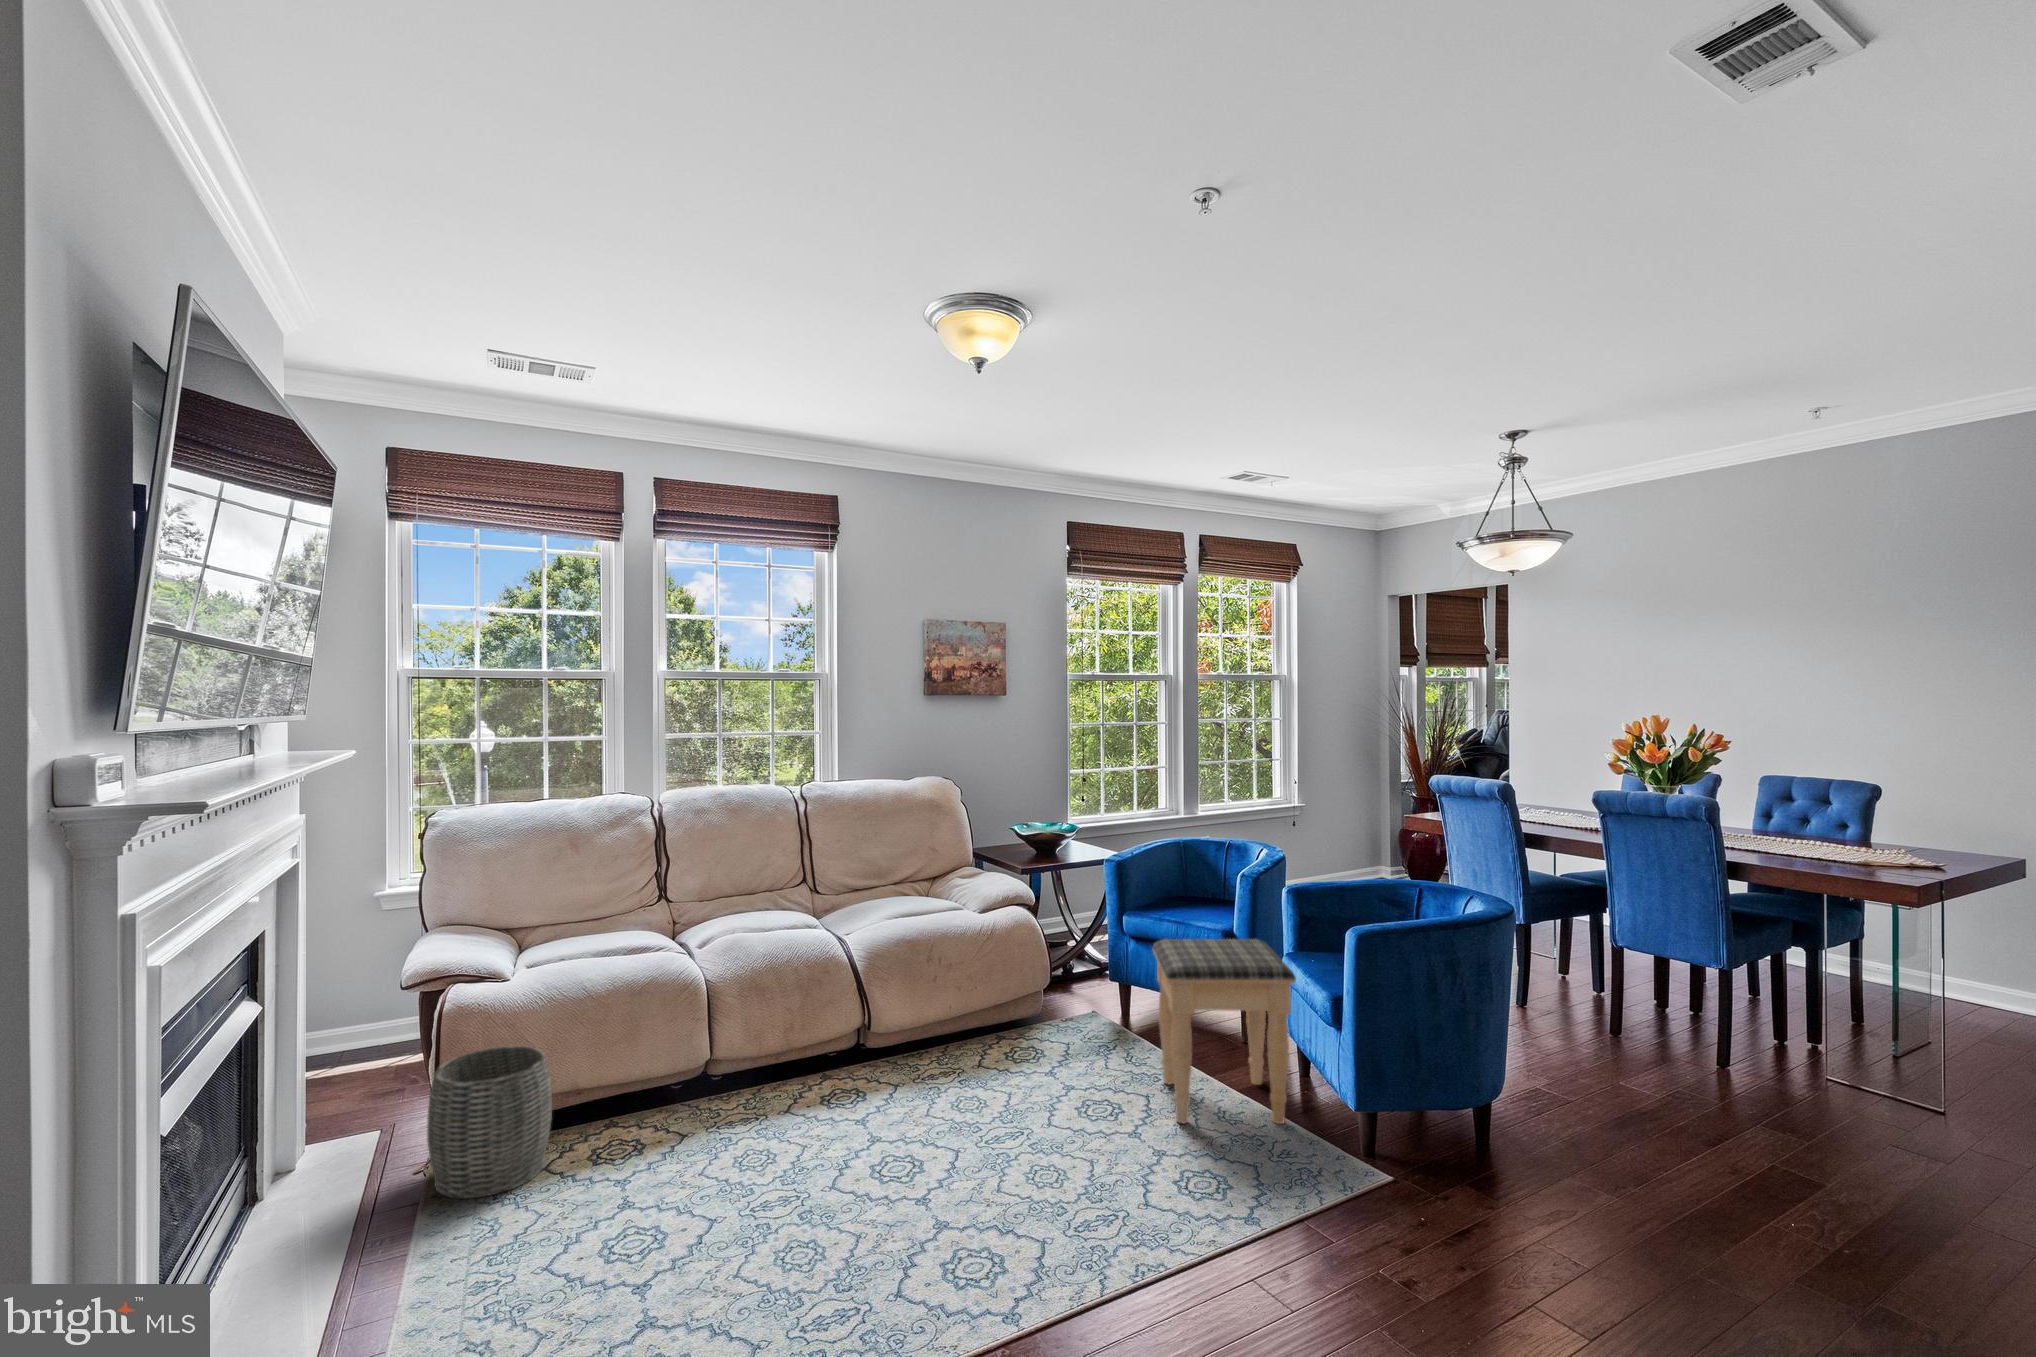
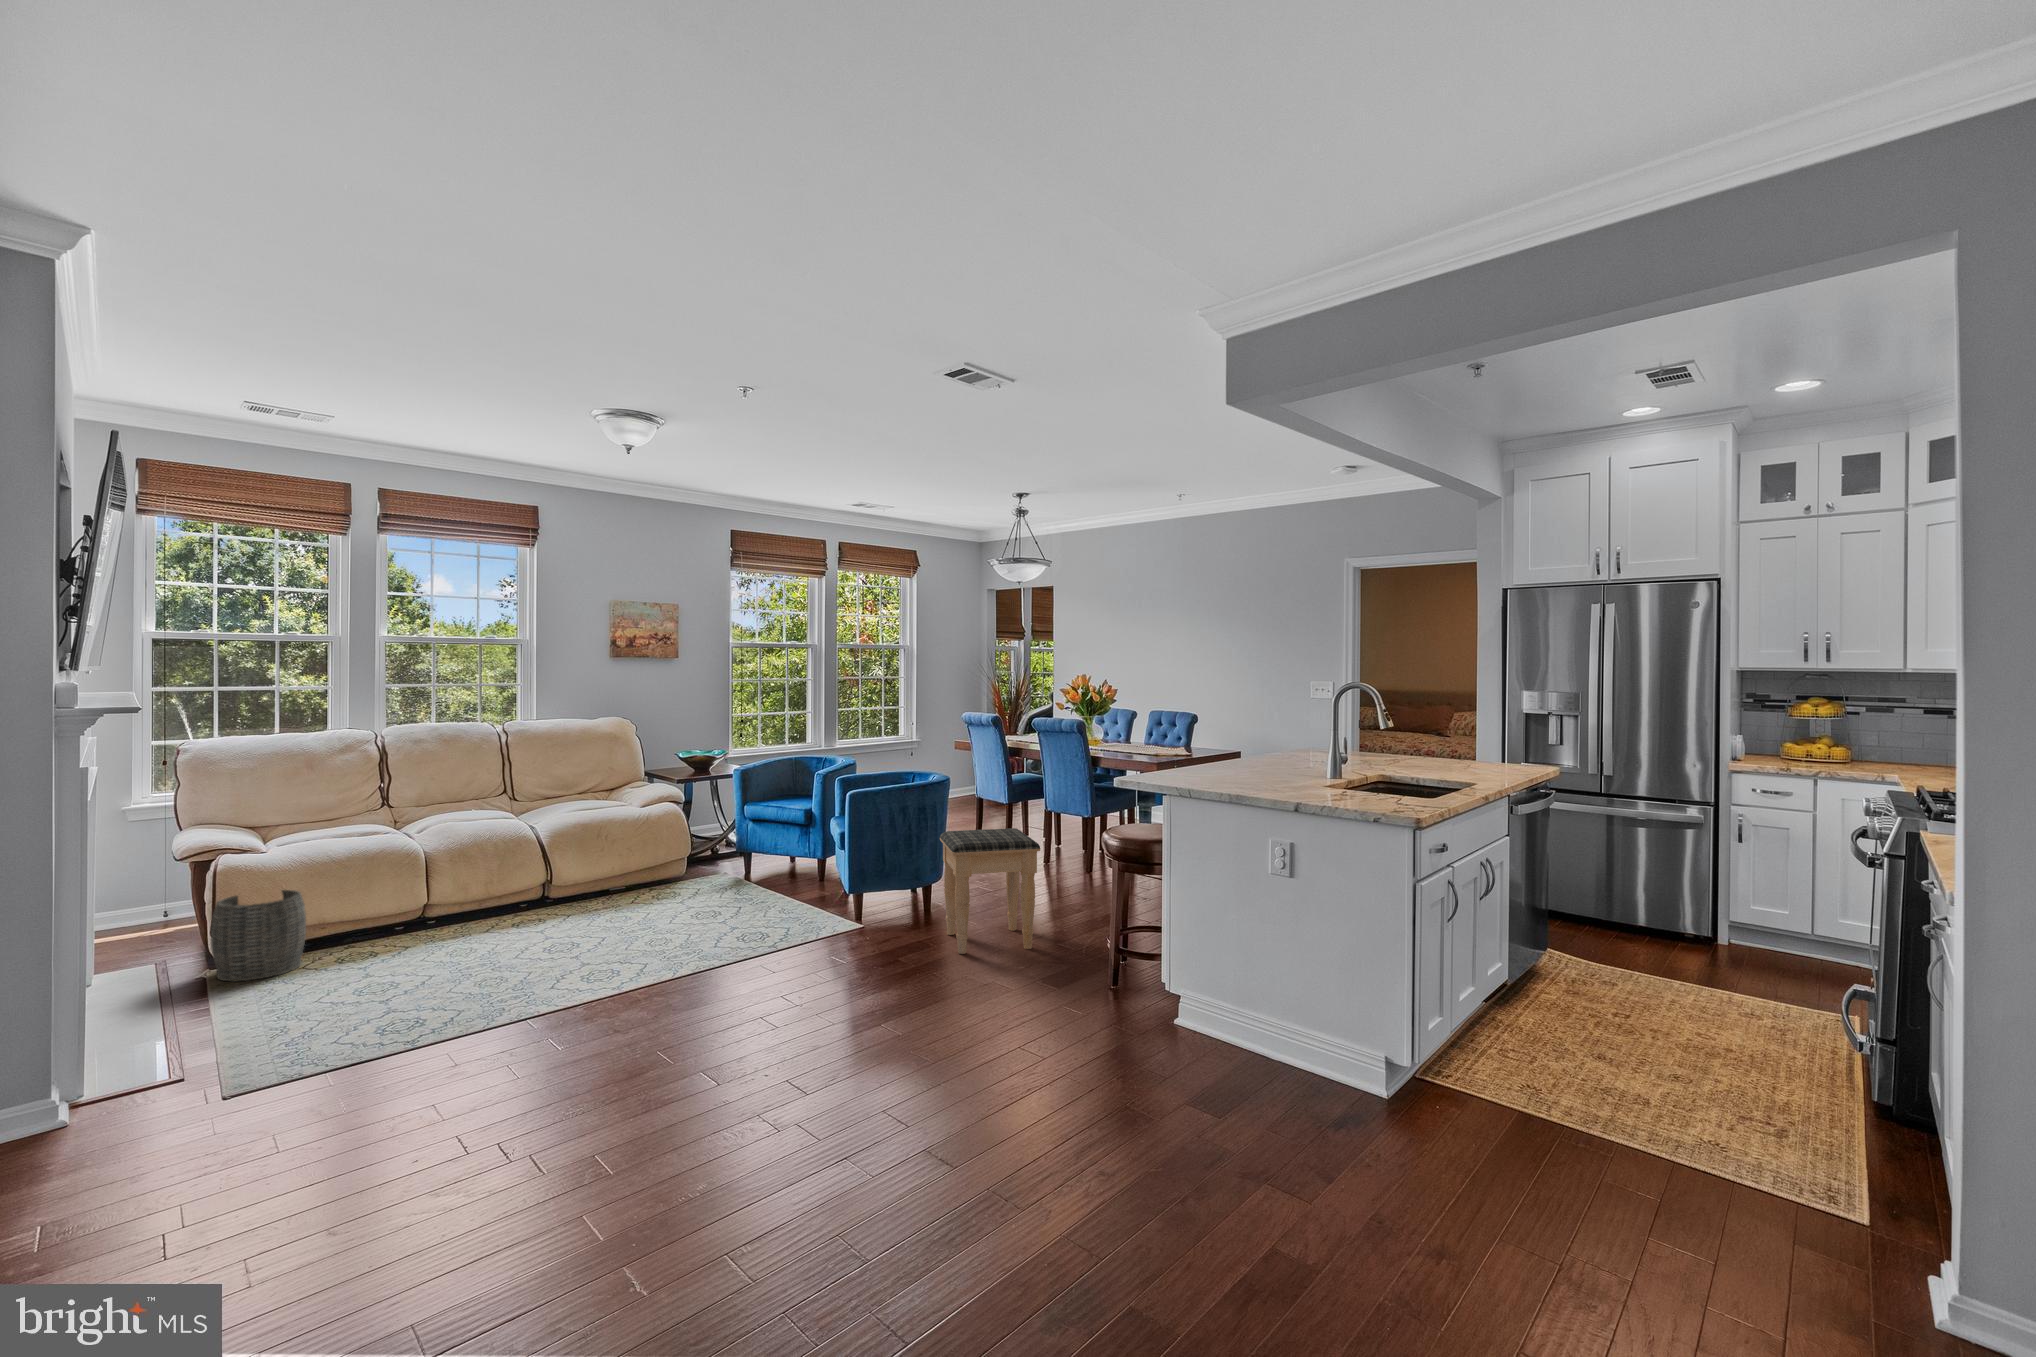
footstool: present [1153,939,1296,1124] -> present [940,828,1040,954]

